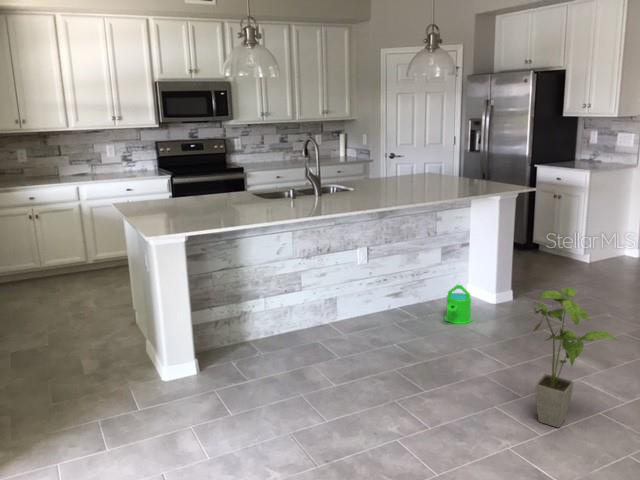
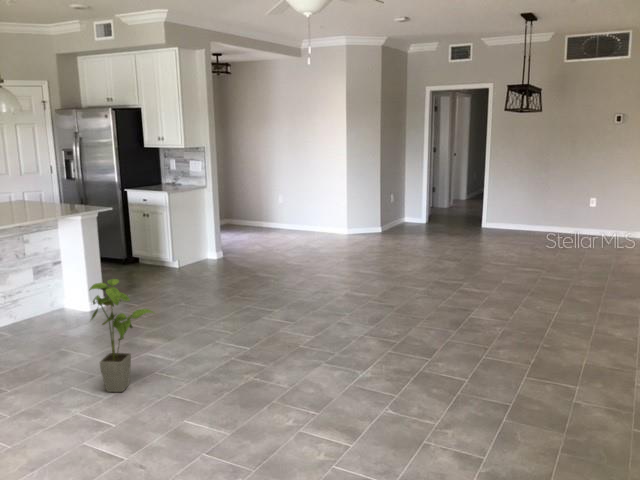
watering can: present [445,285,472,324] -> none [36,298,65,334]

